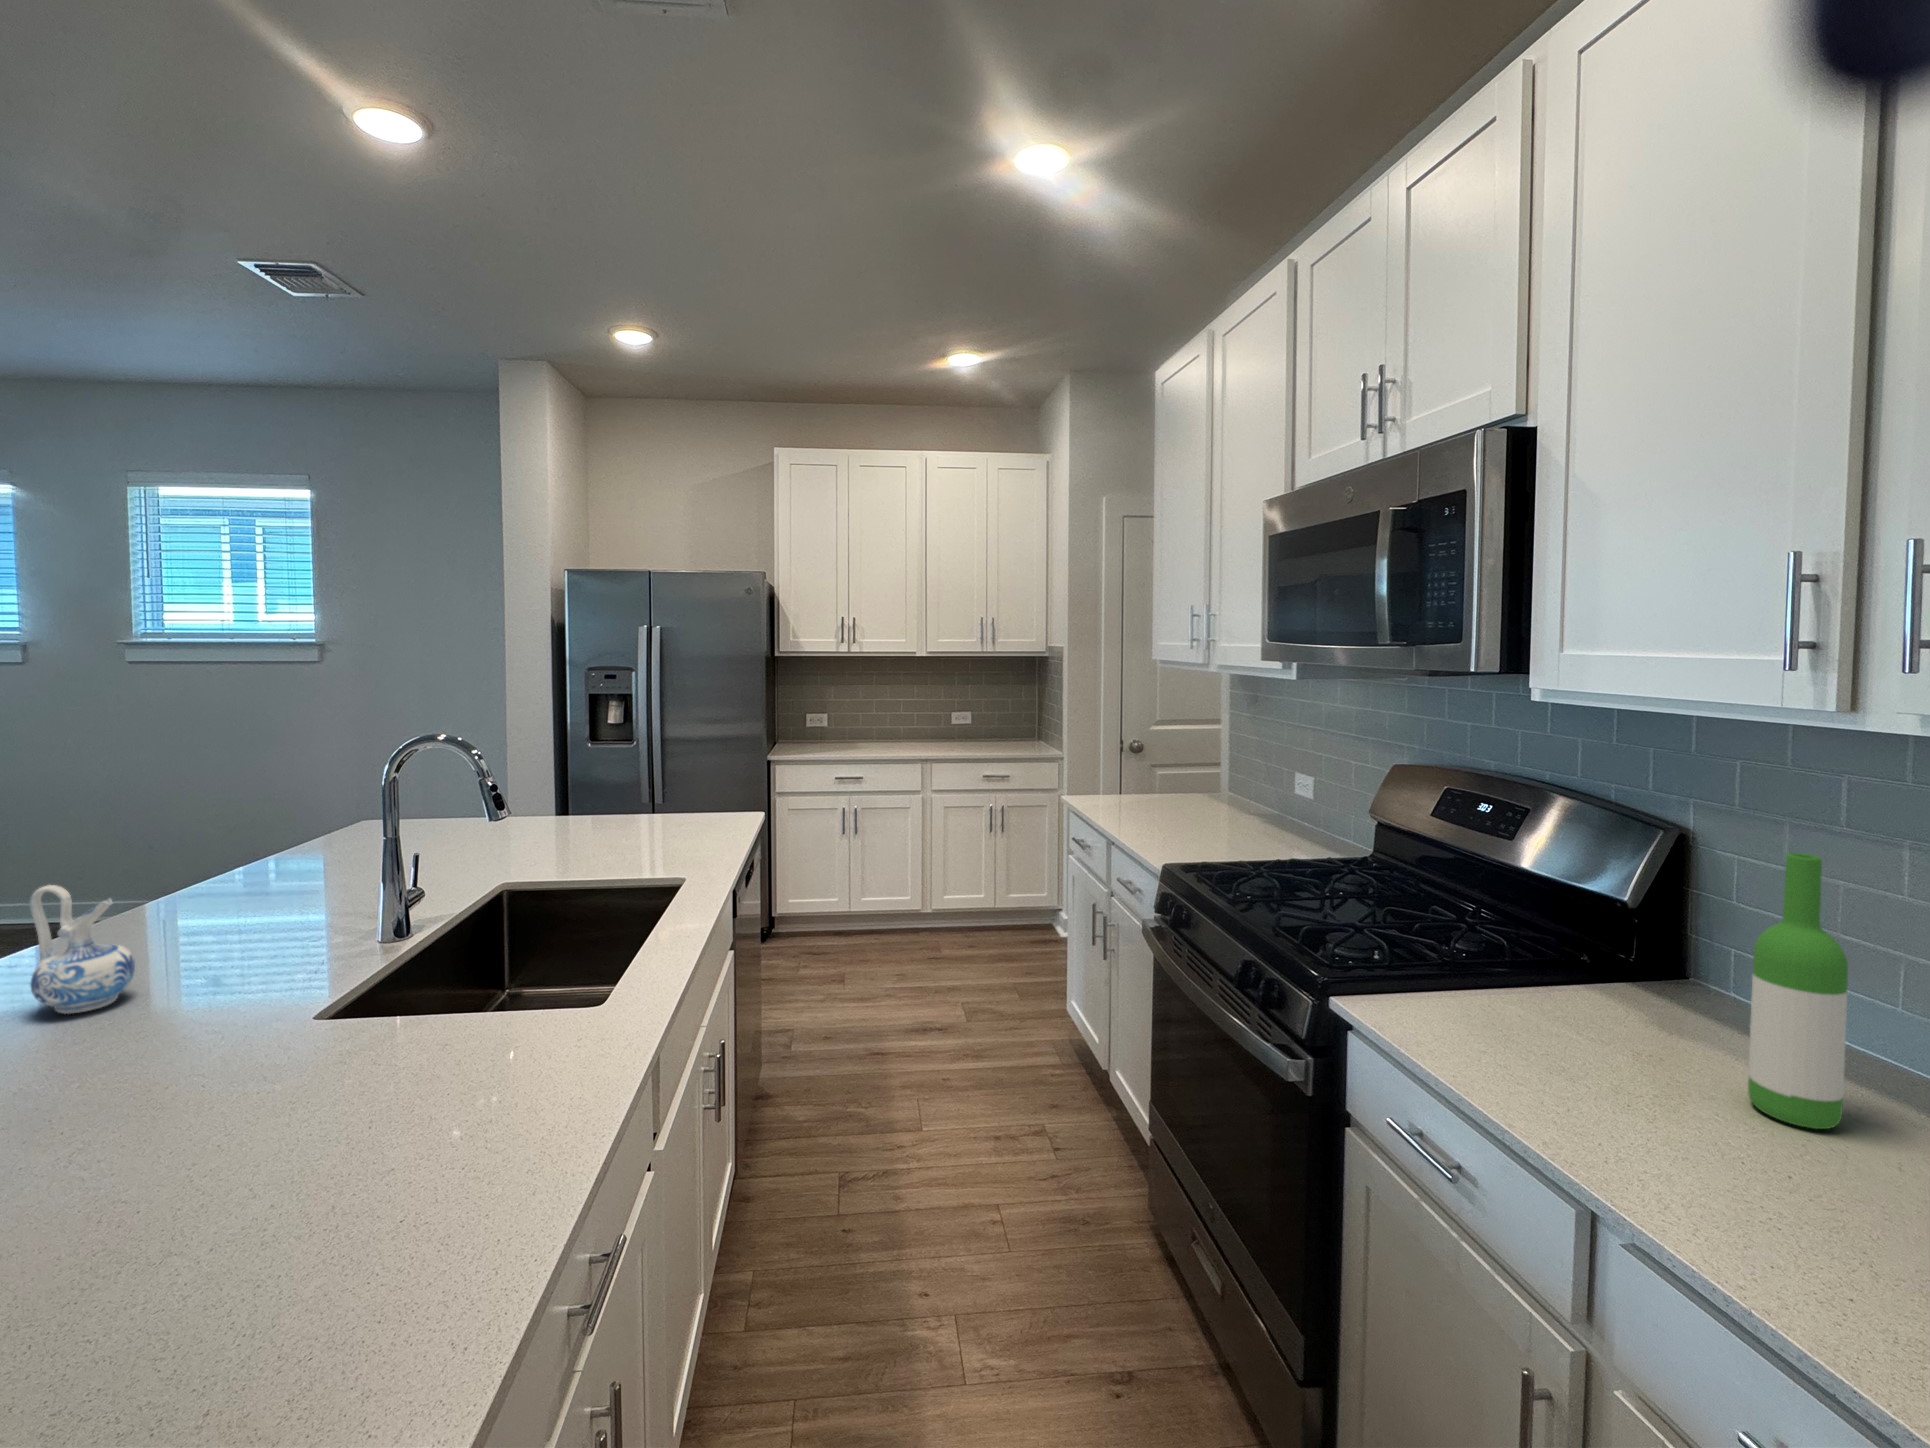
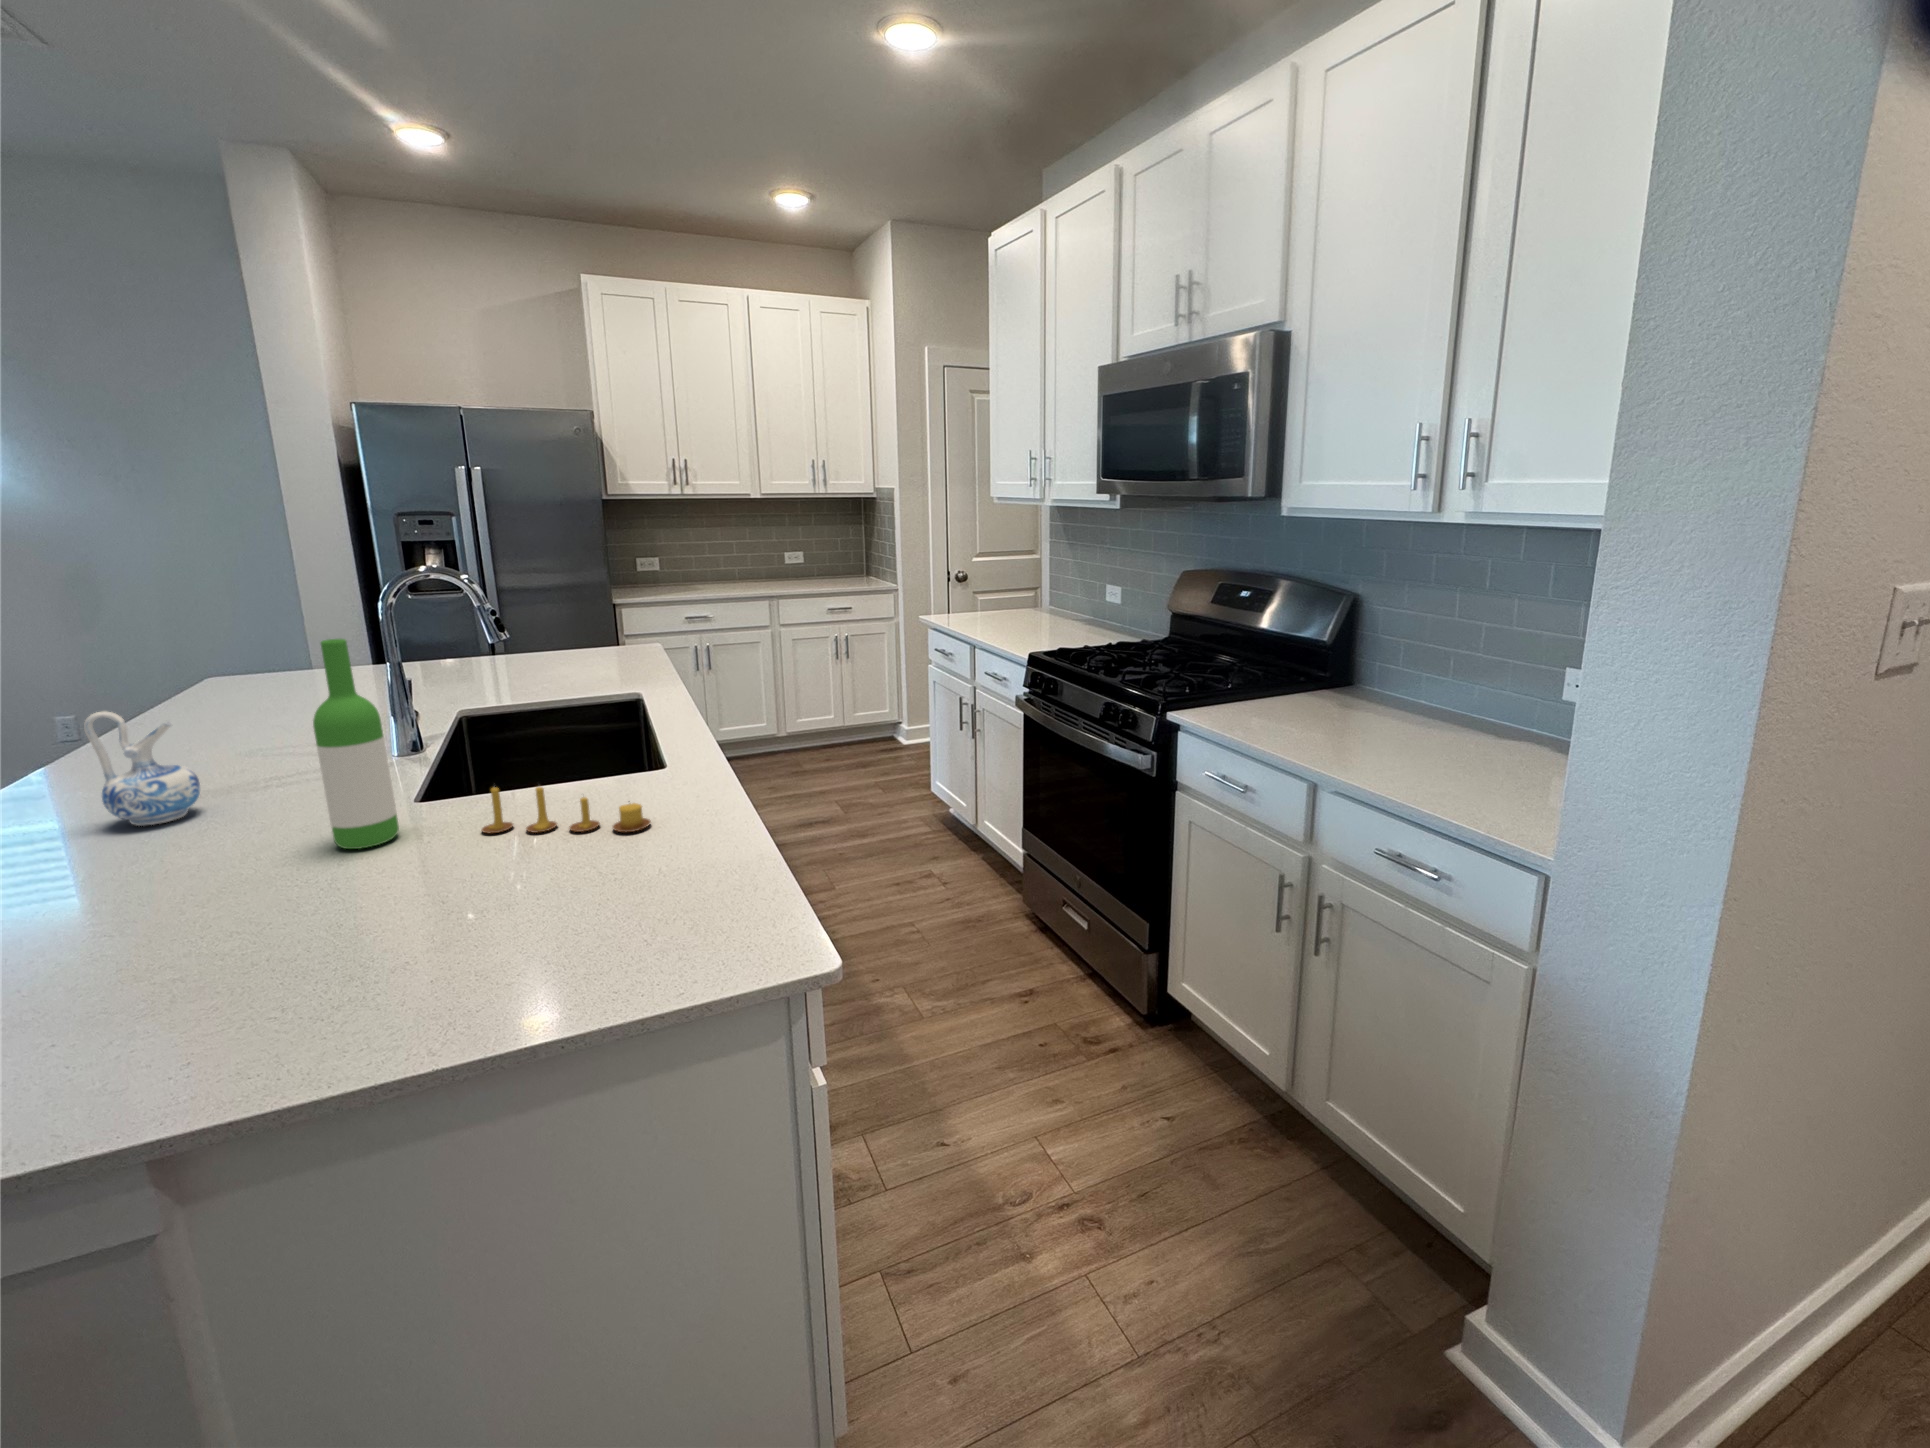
wine bottle: present [1748,853,1848,1129] -> present [313,639,399,849]
candle: none [298,1027,480,1129] -> present [482,784,651,833]

